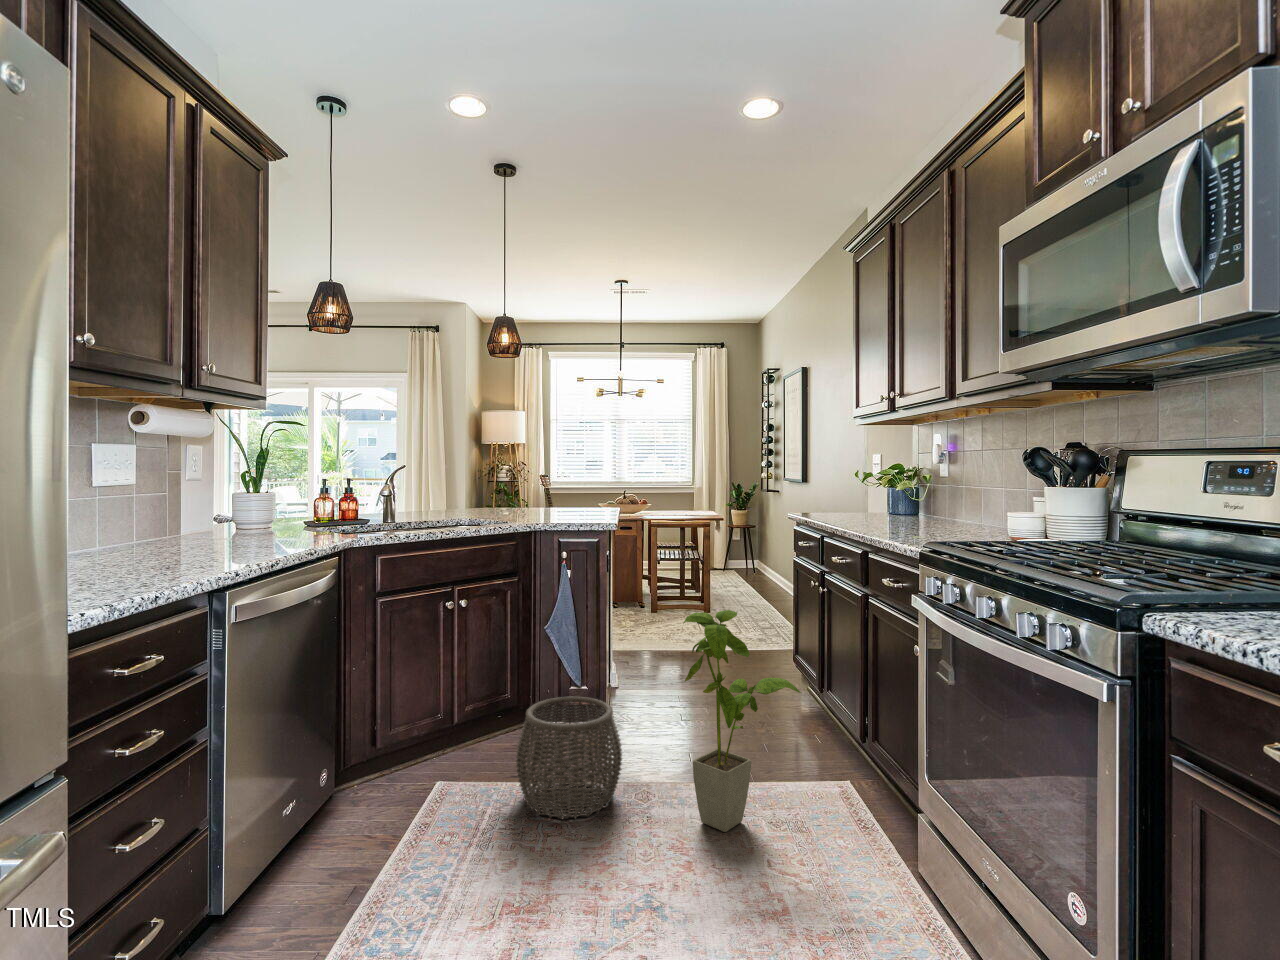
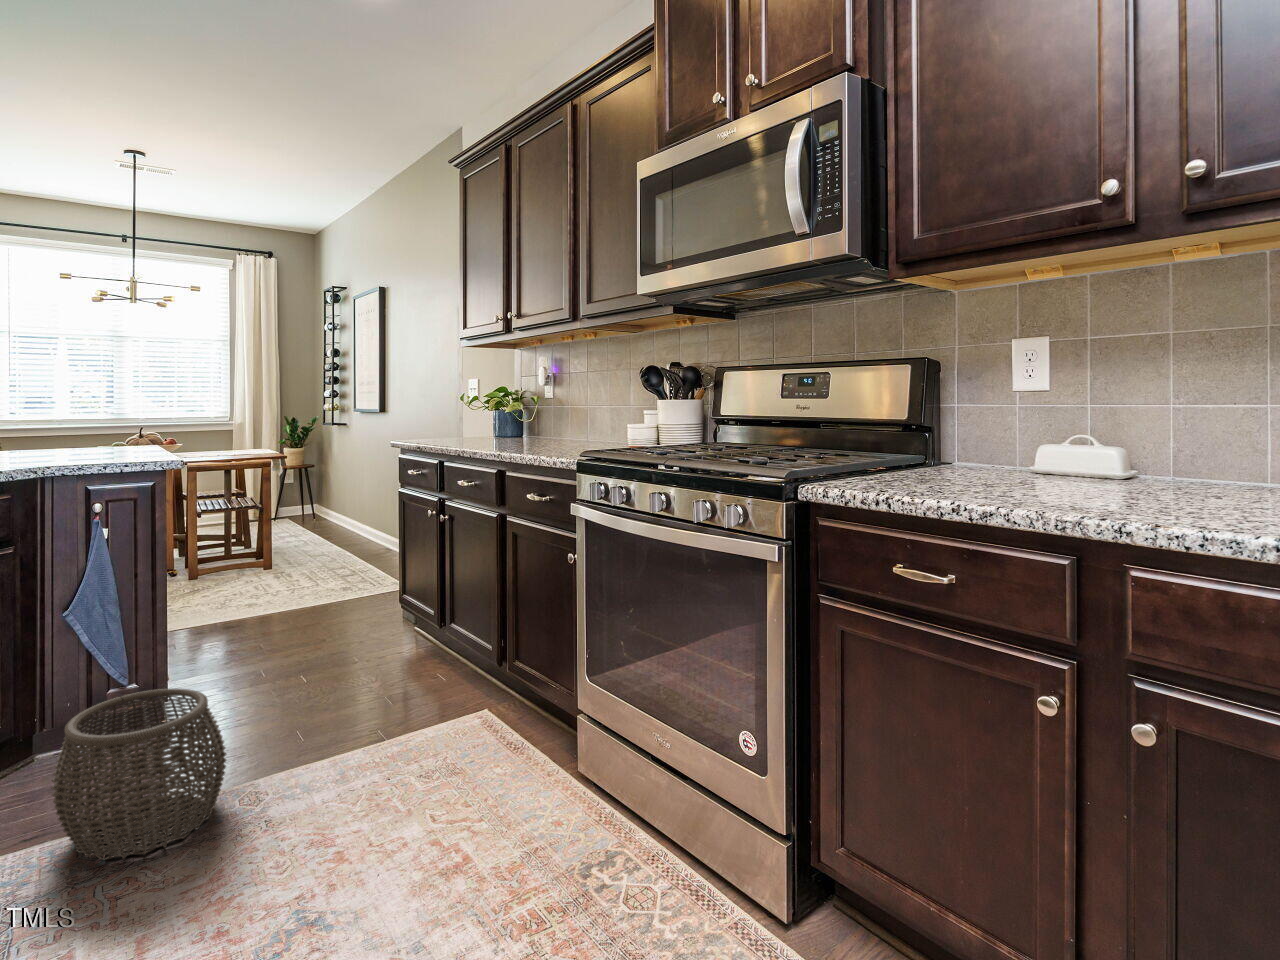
house plant: present [683,610,801,832] -> none [308,551,455,801]

